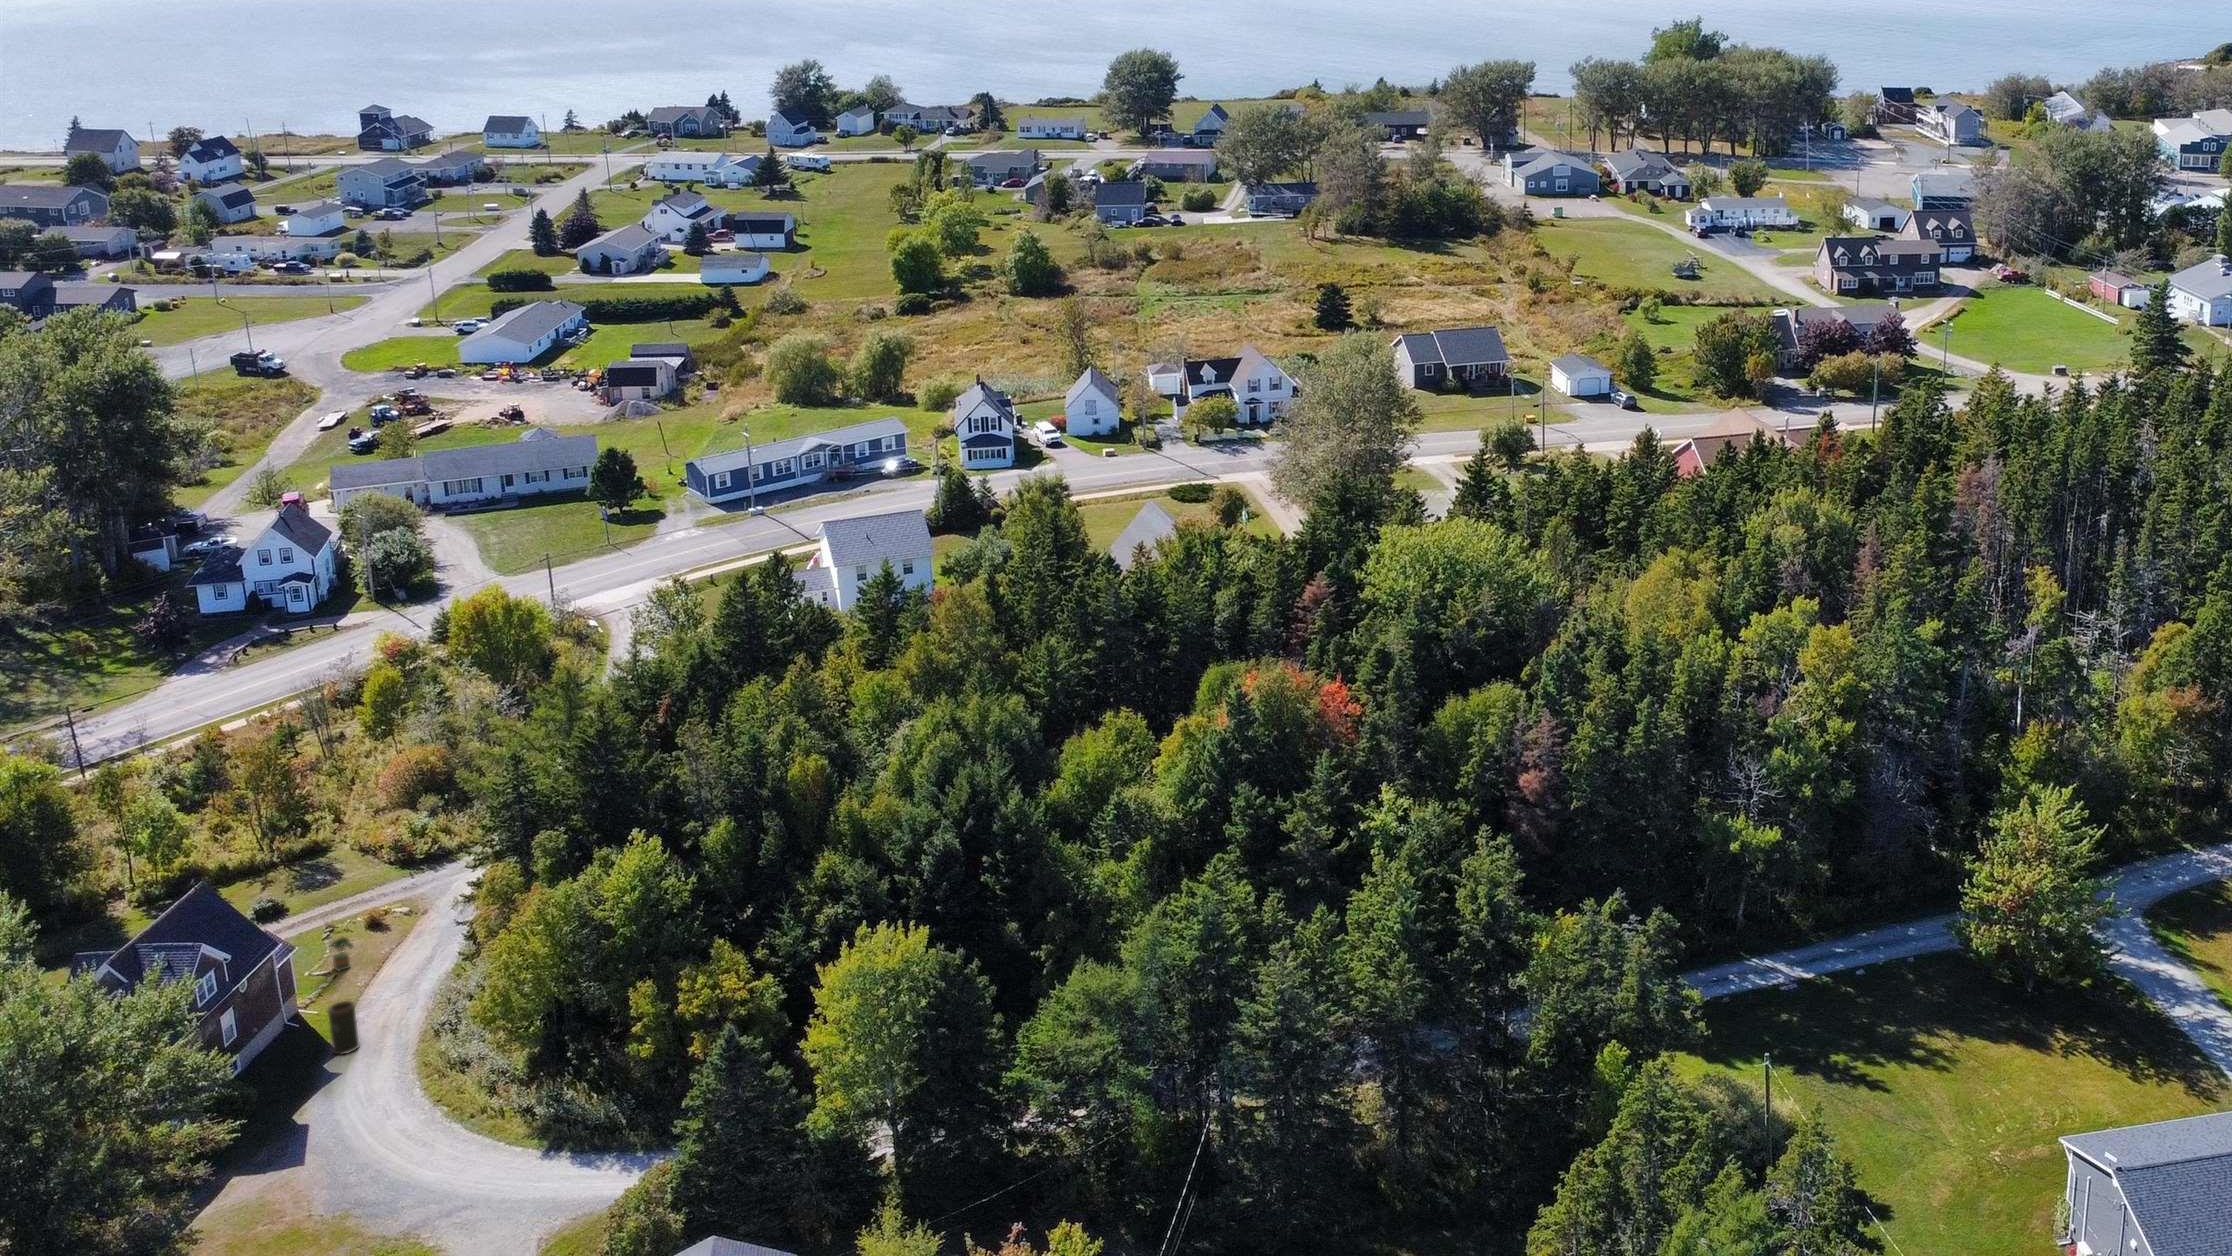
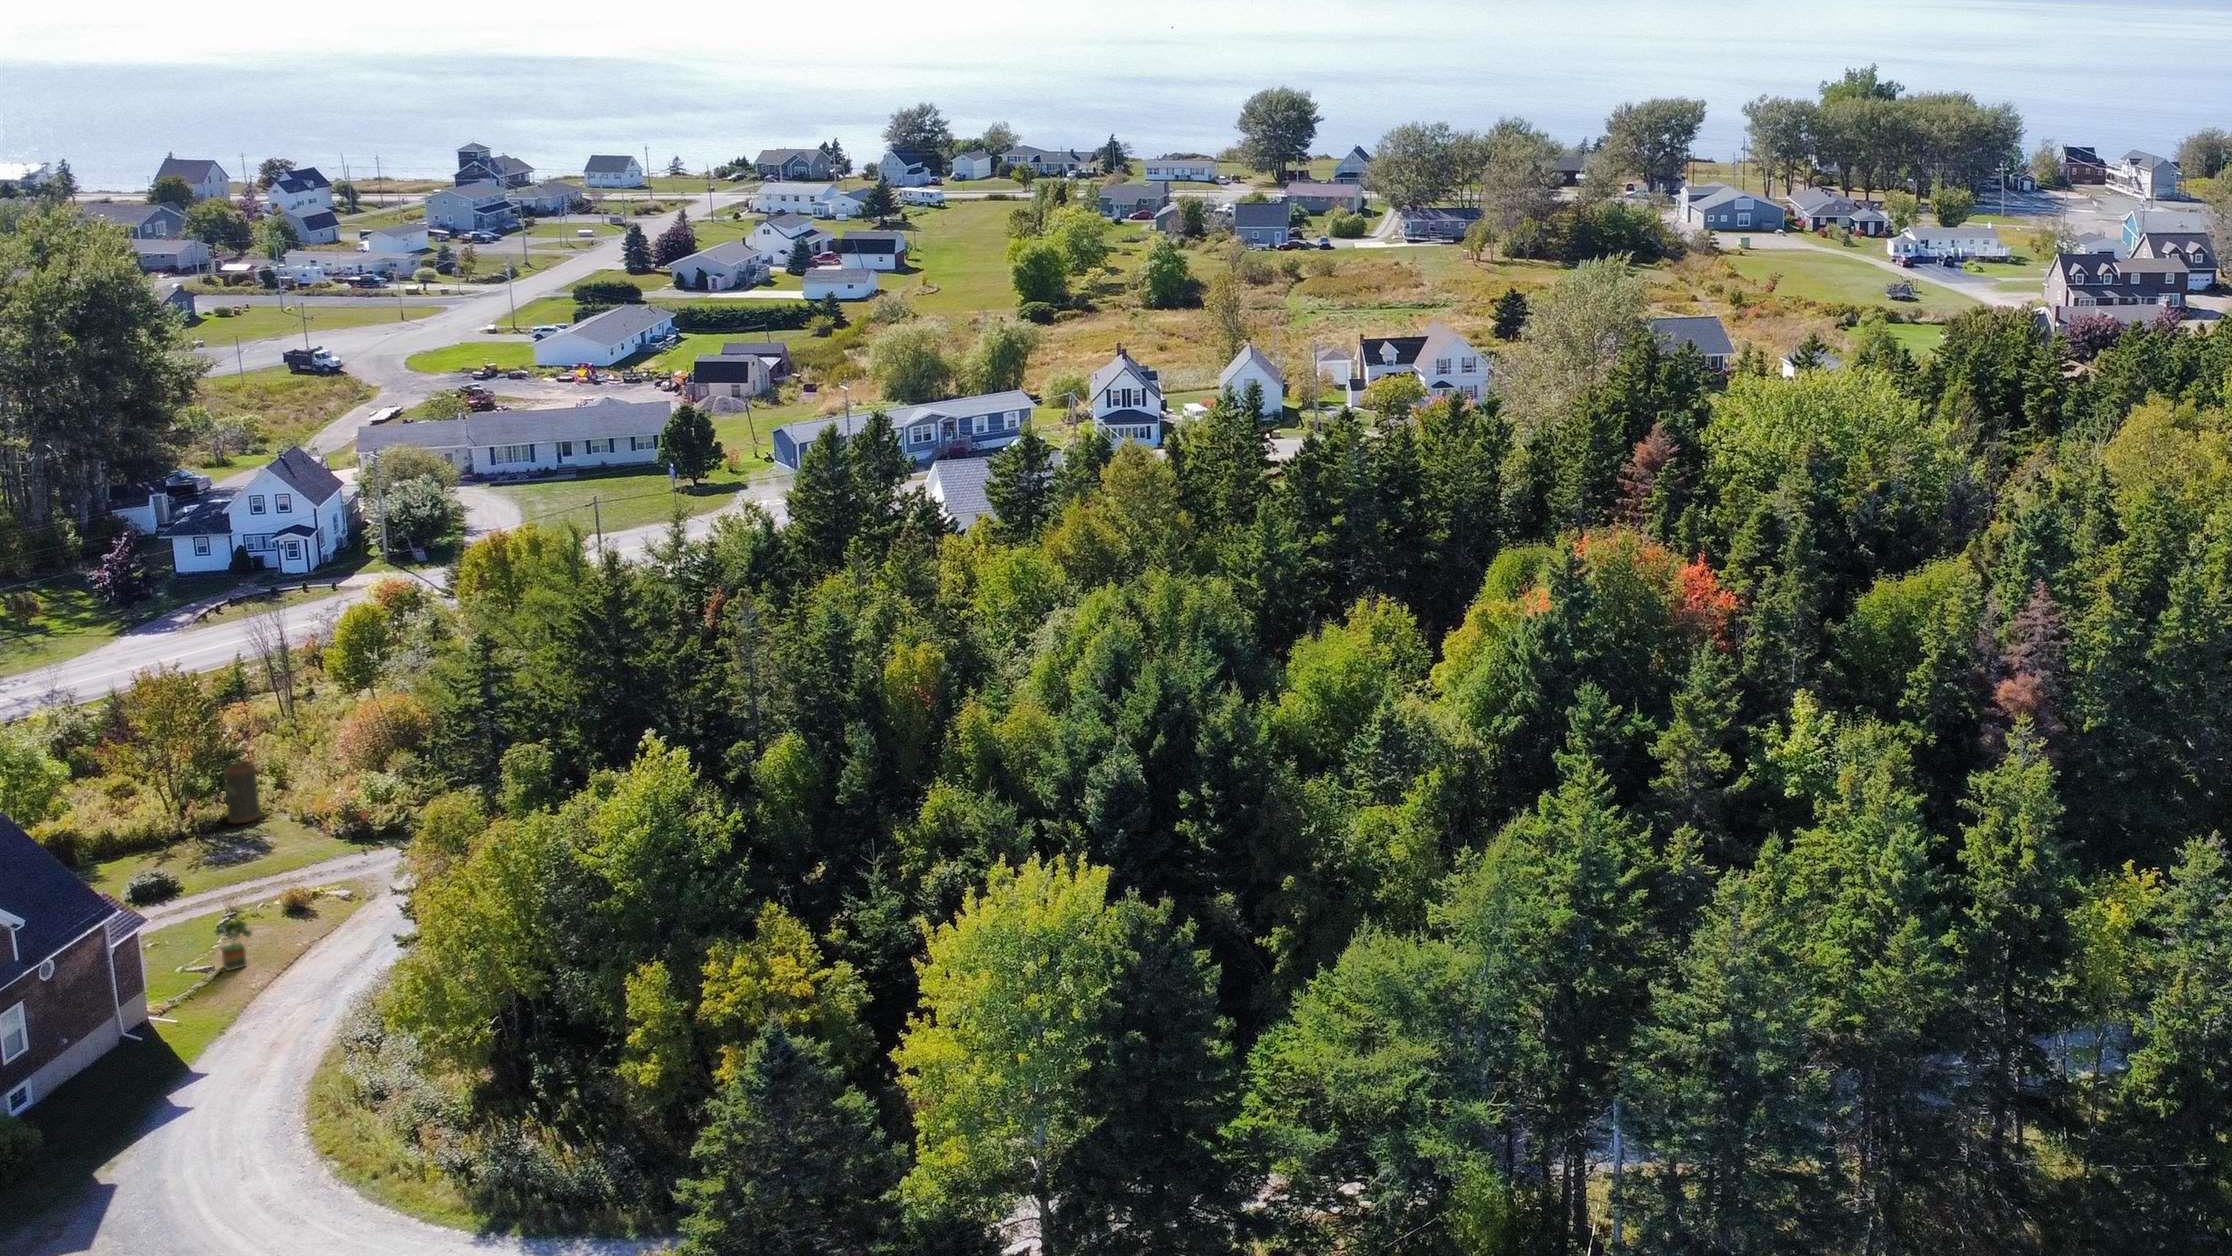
trash can: present [328,1001,359,1054] -> present [223,763,260,823]

